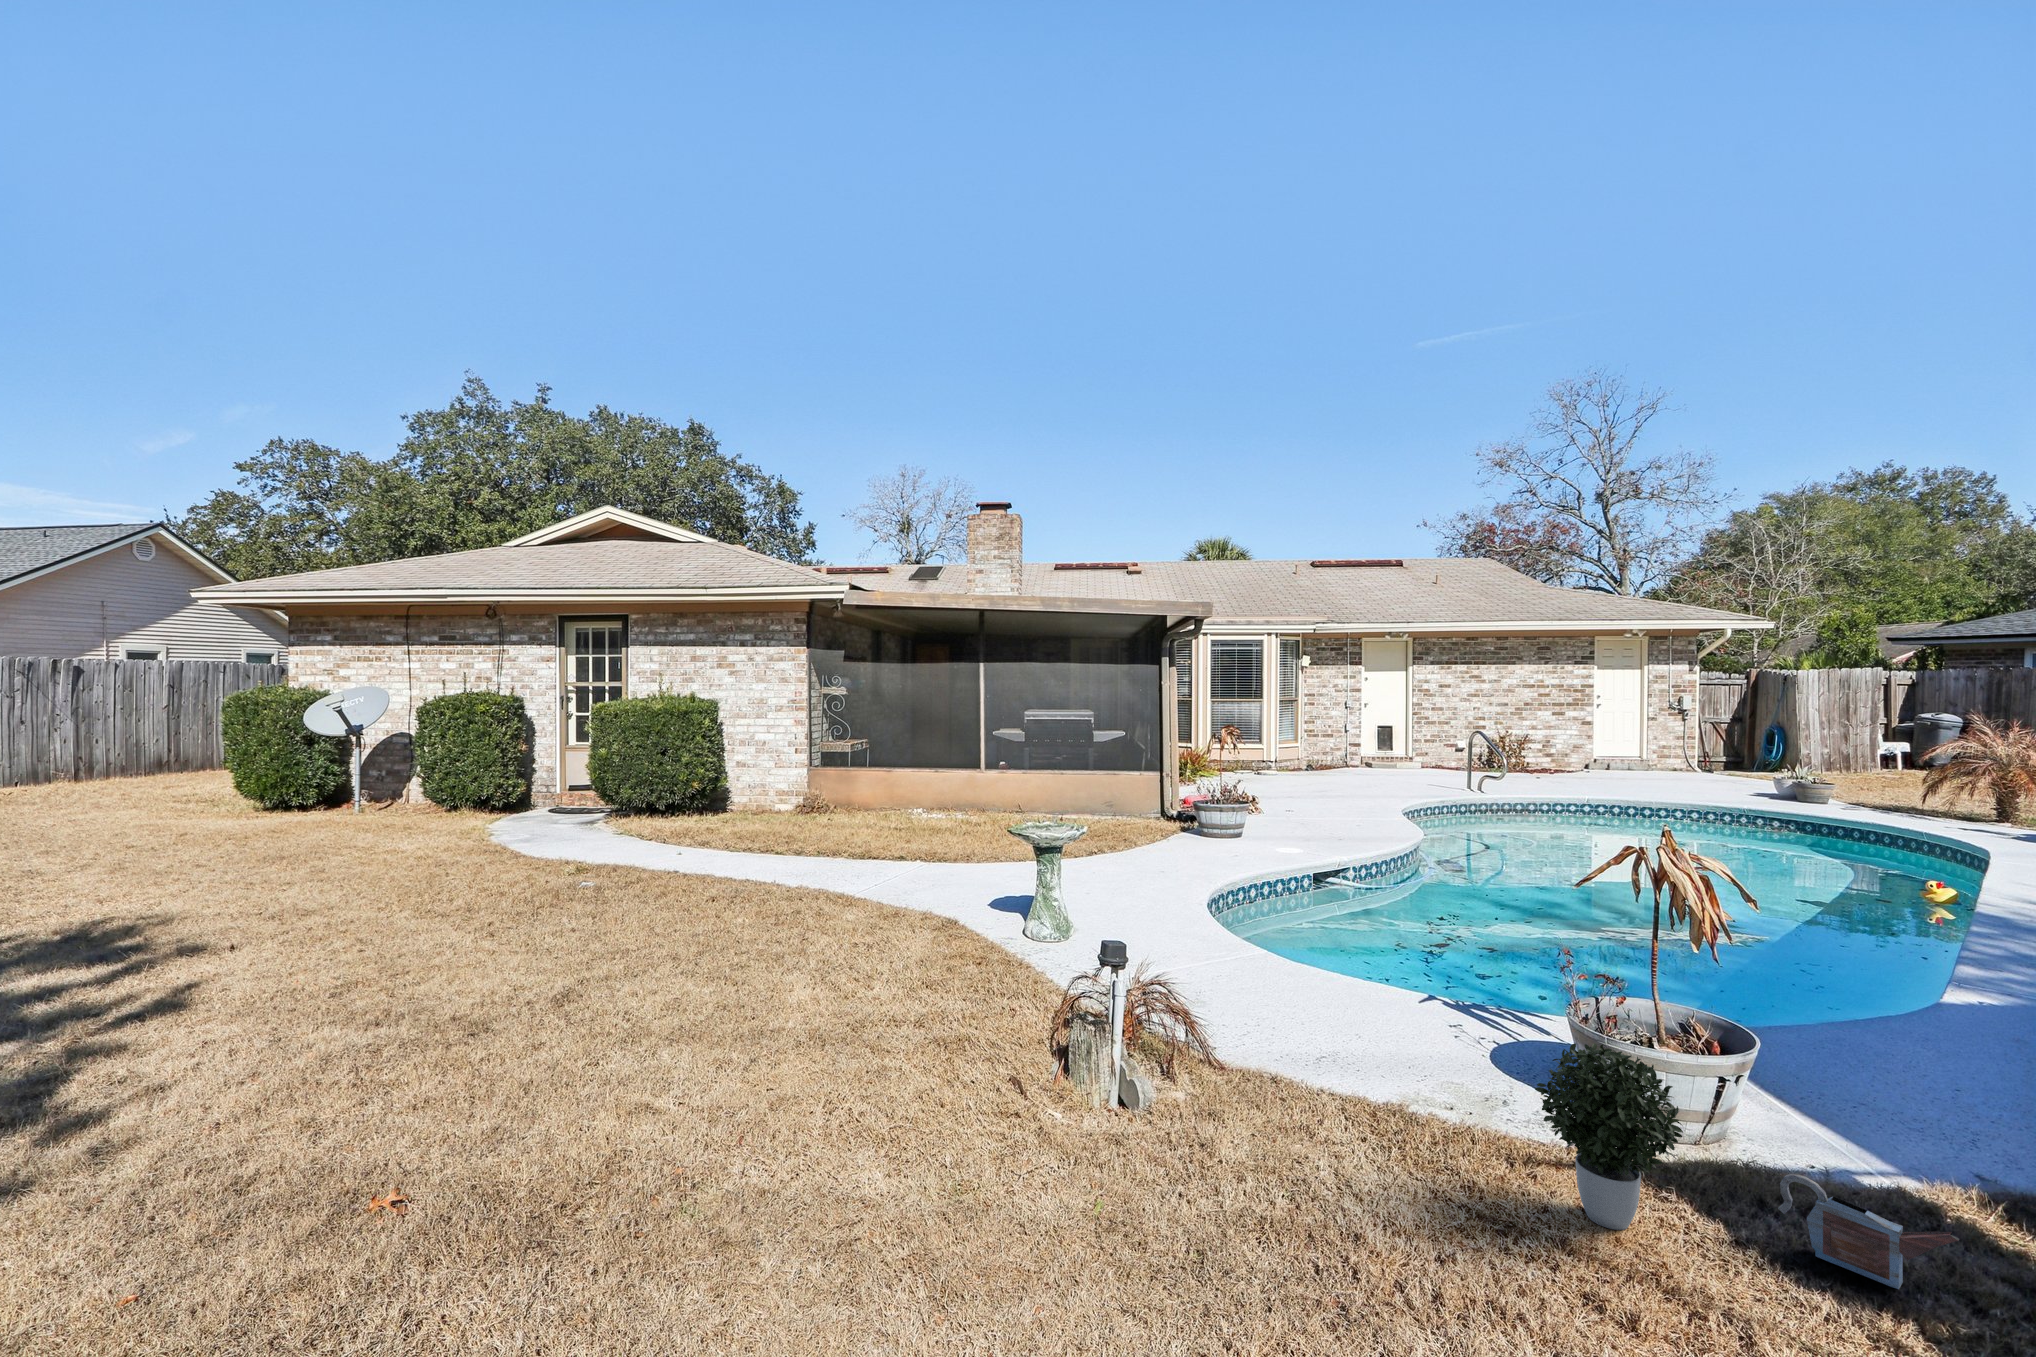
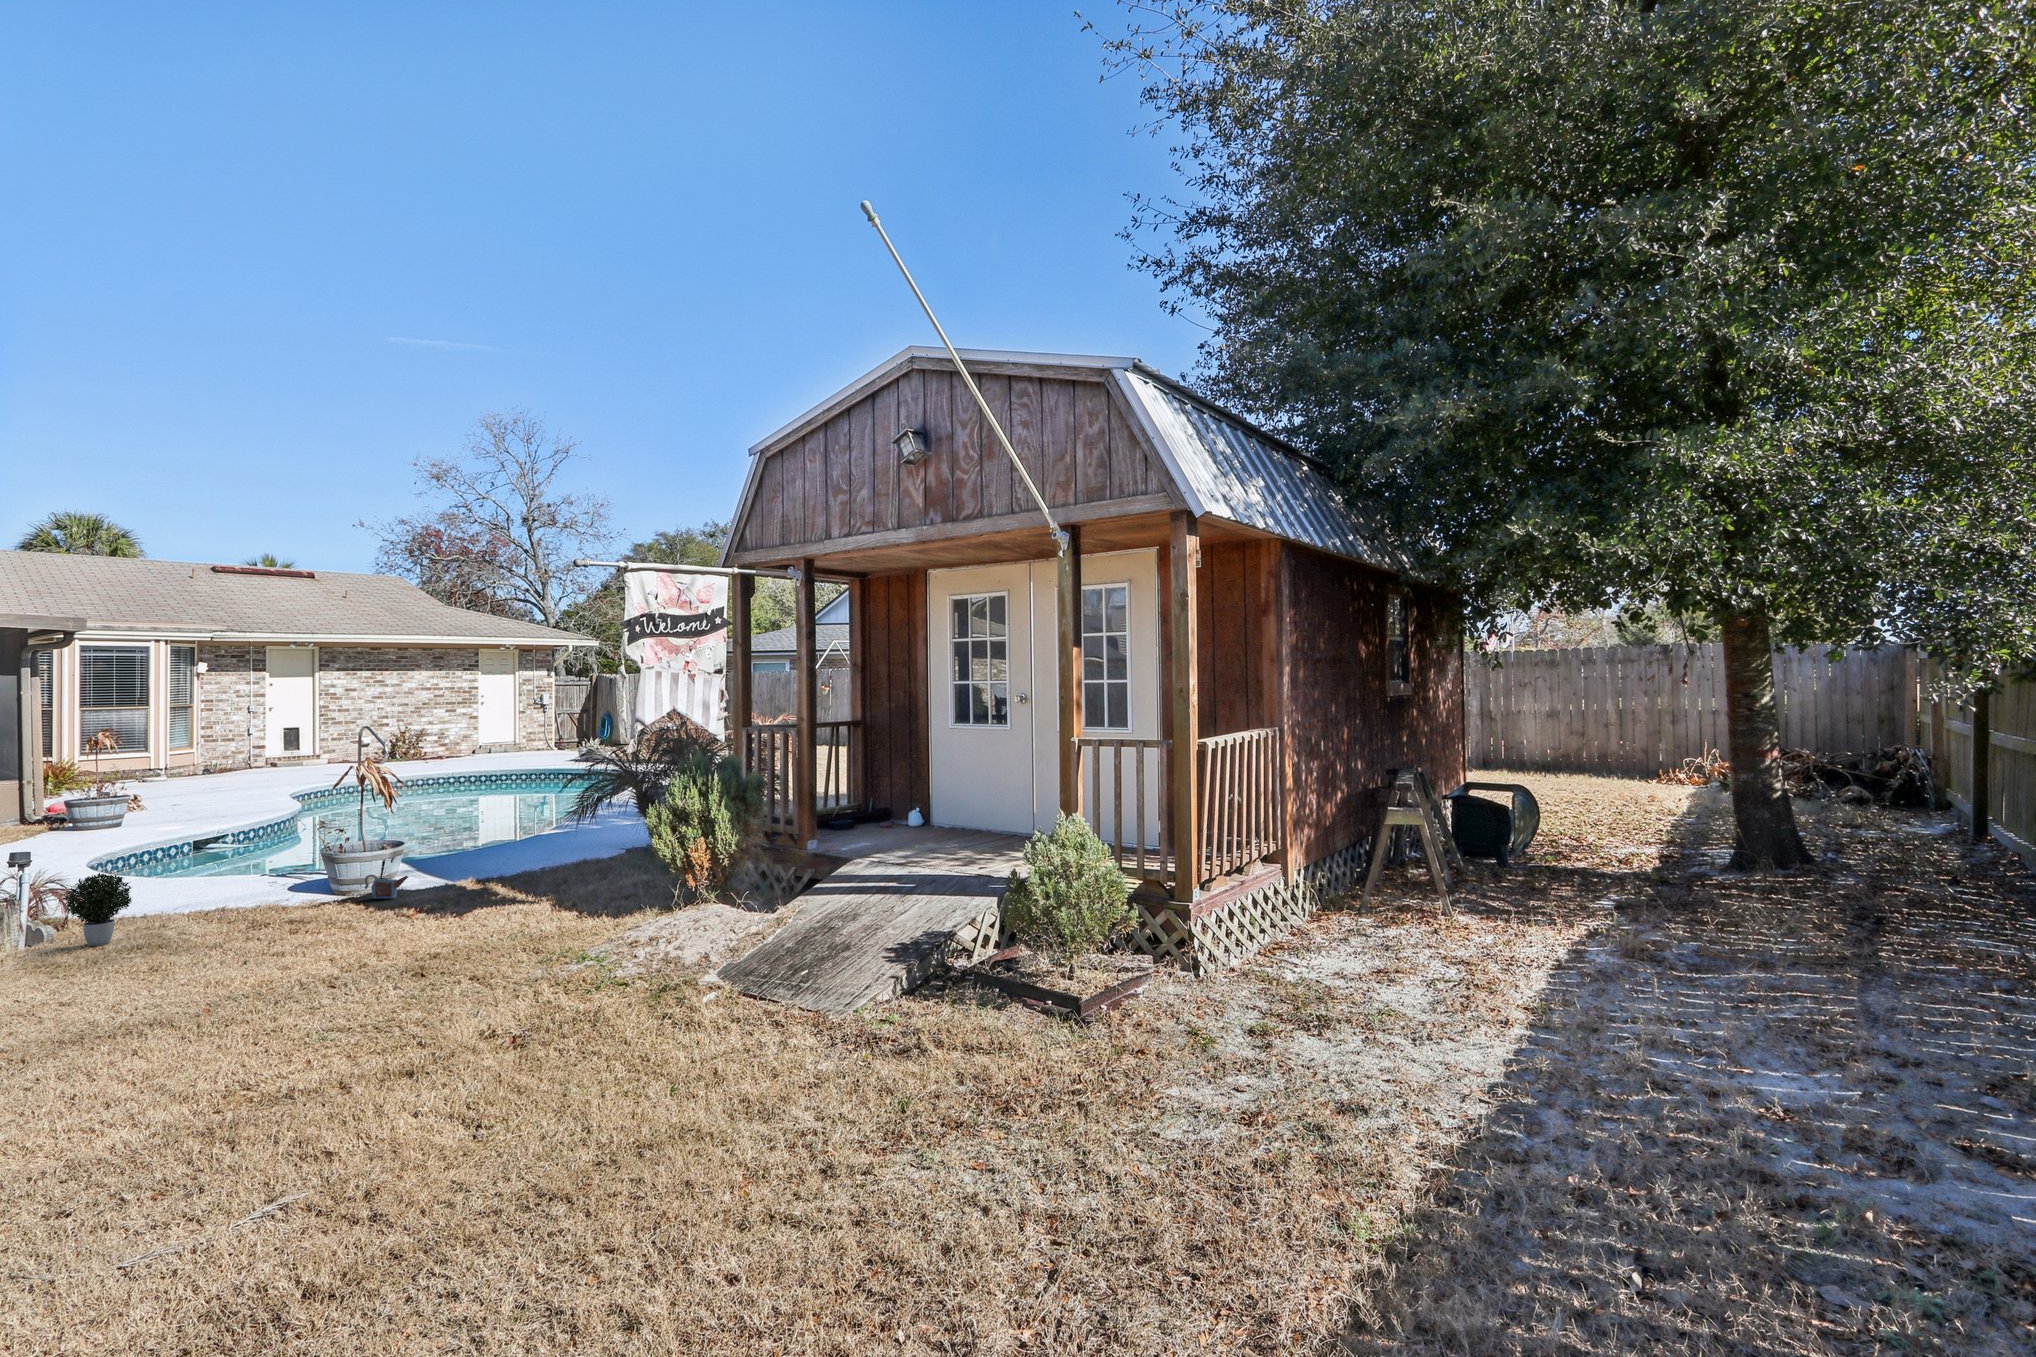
potted plant: present [1535,1043,1683,1230] -> present [63,873,131,946]

